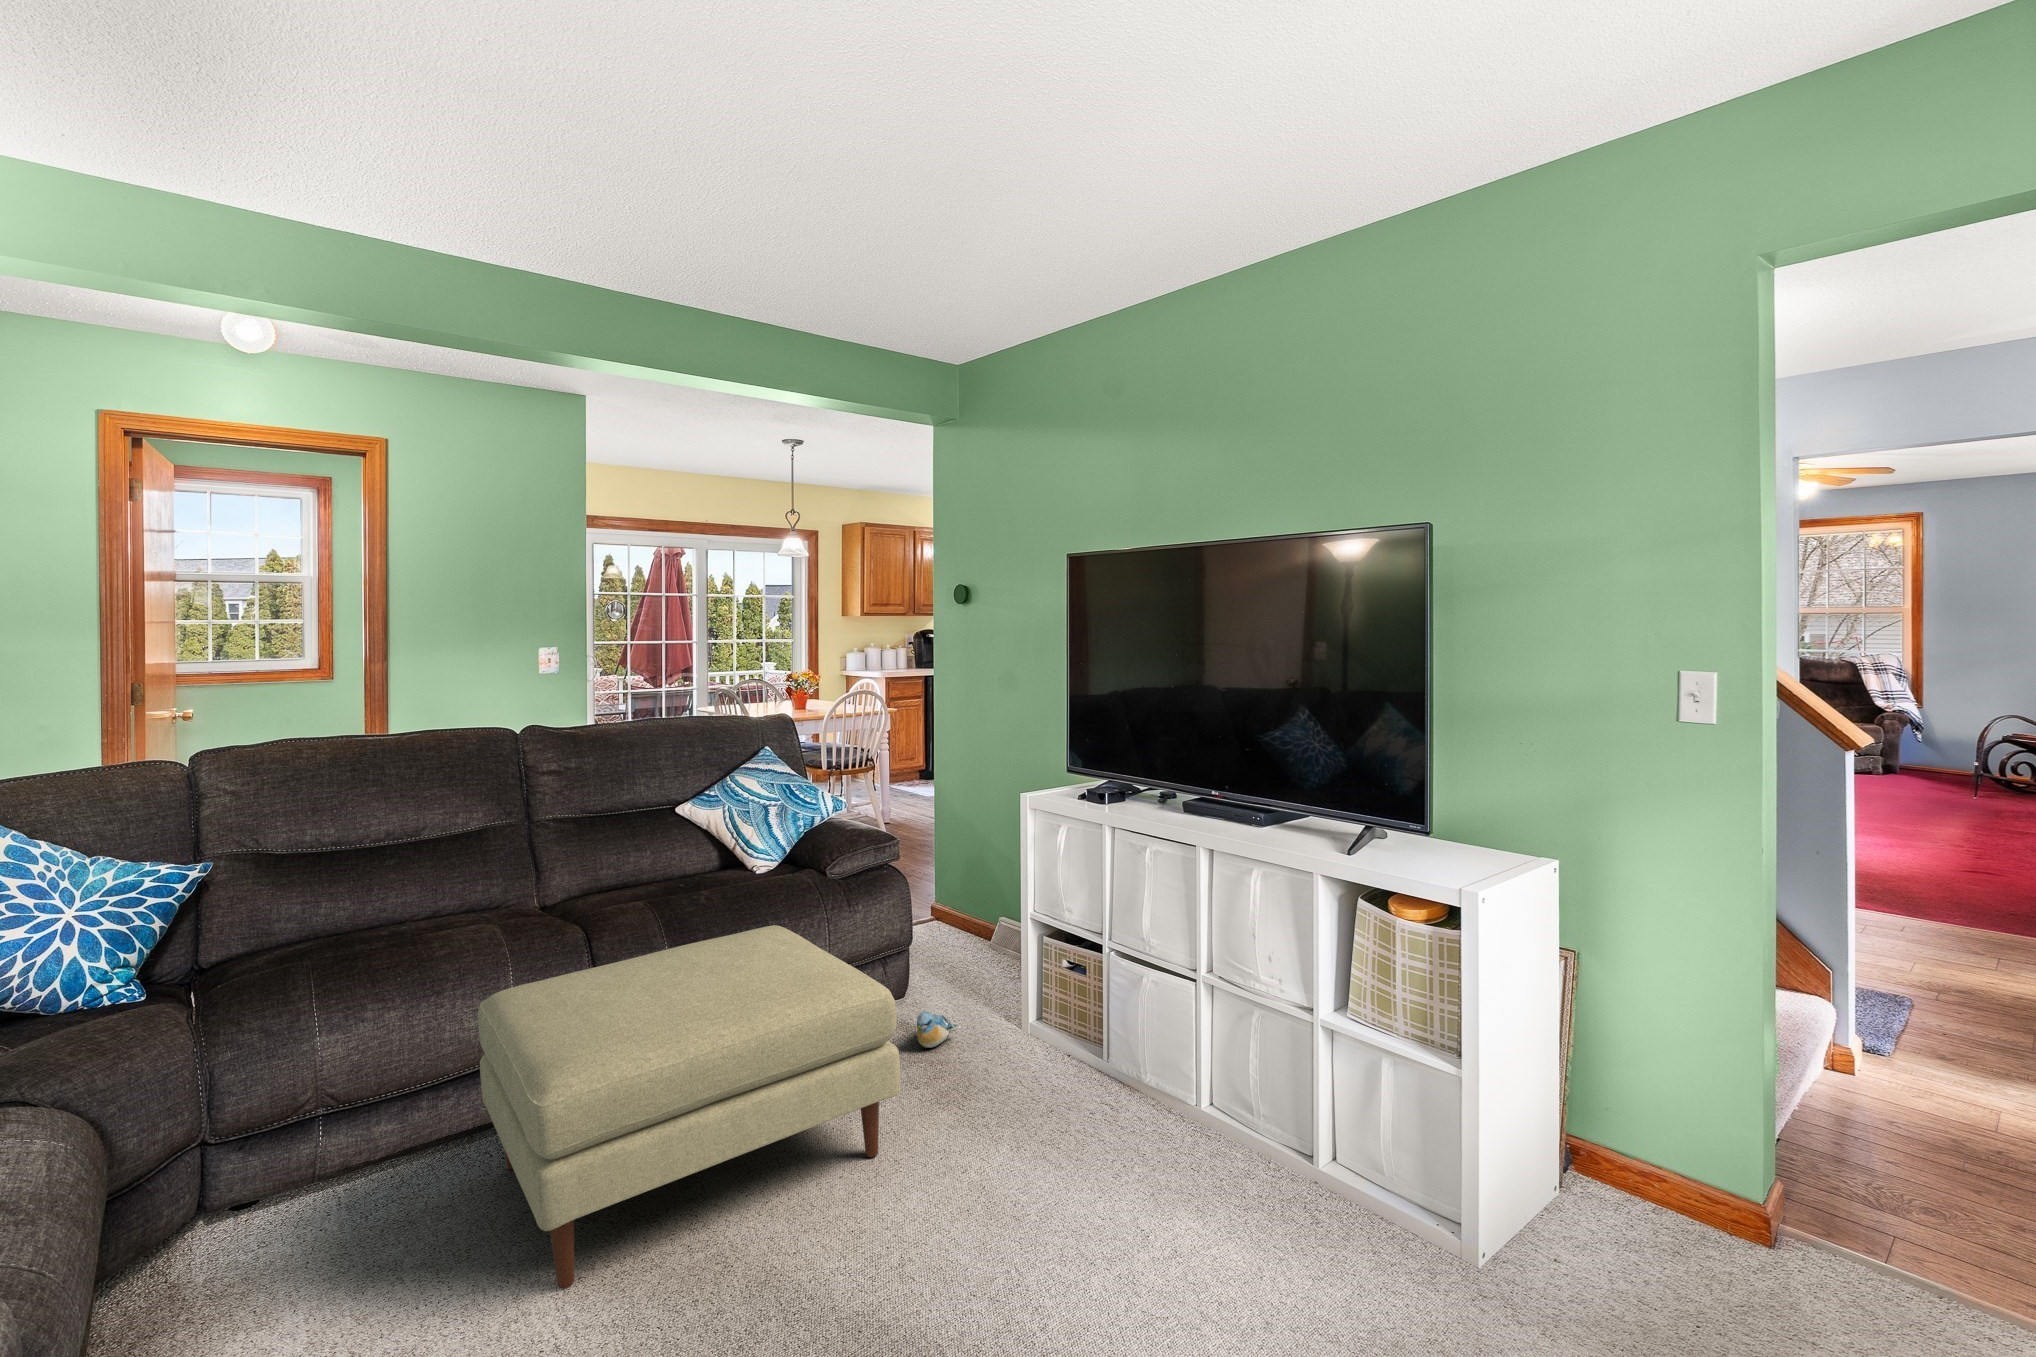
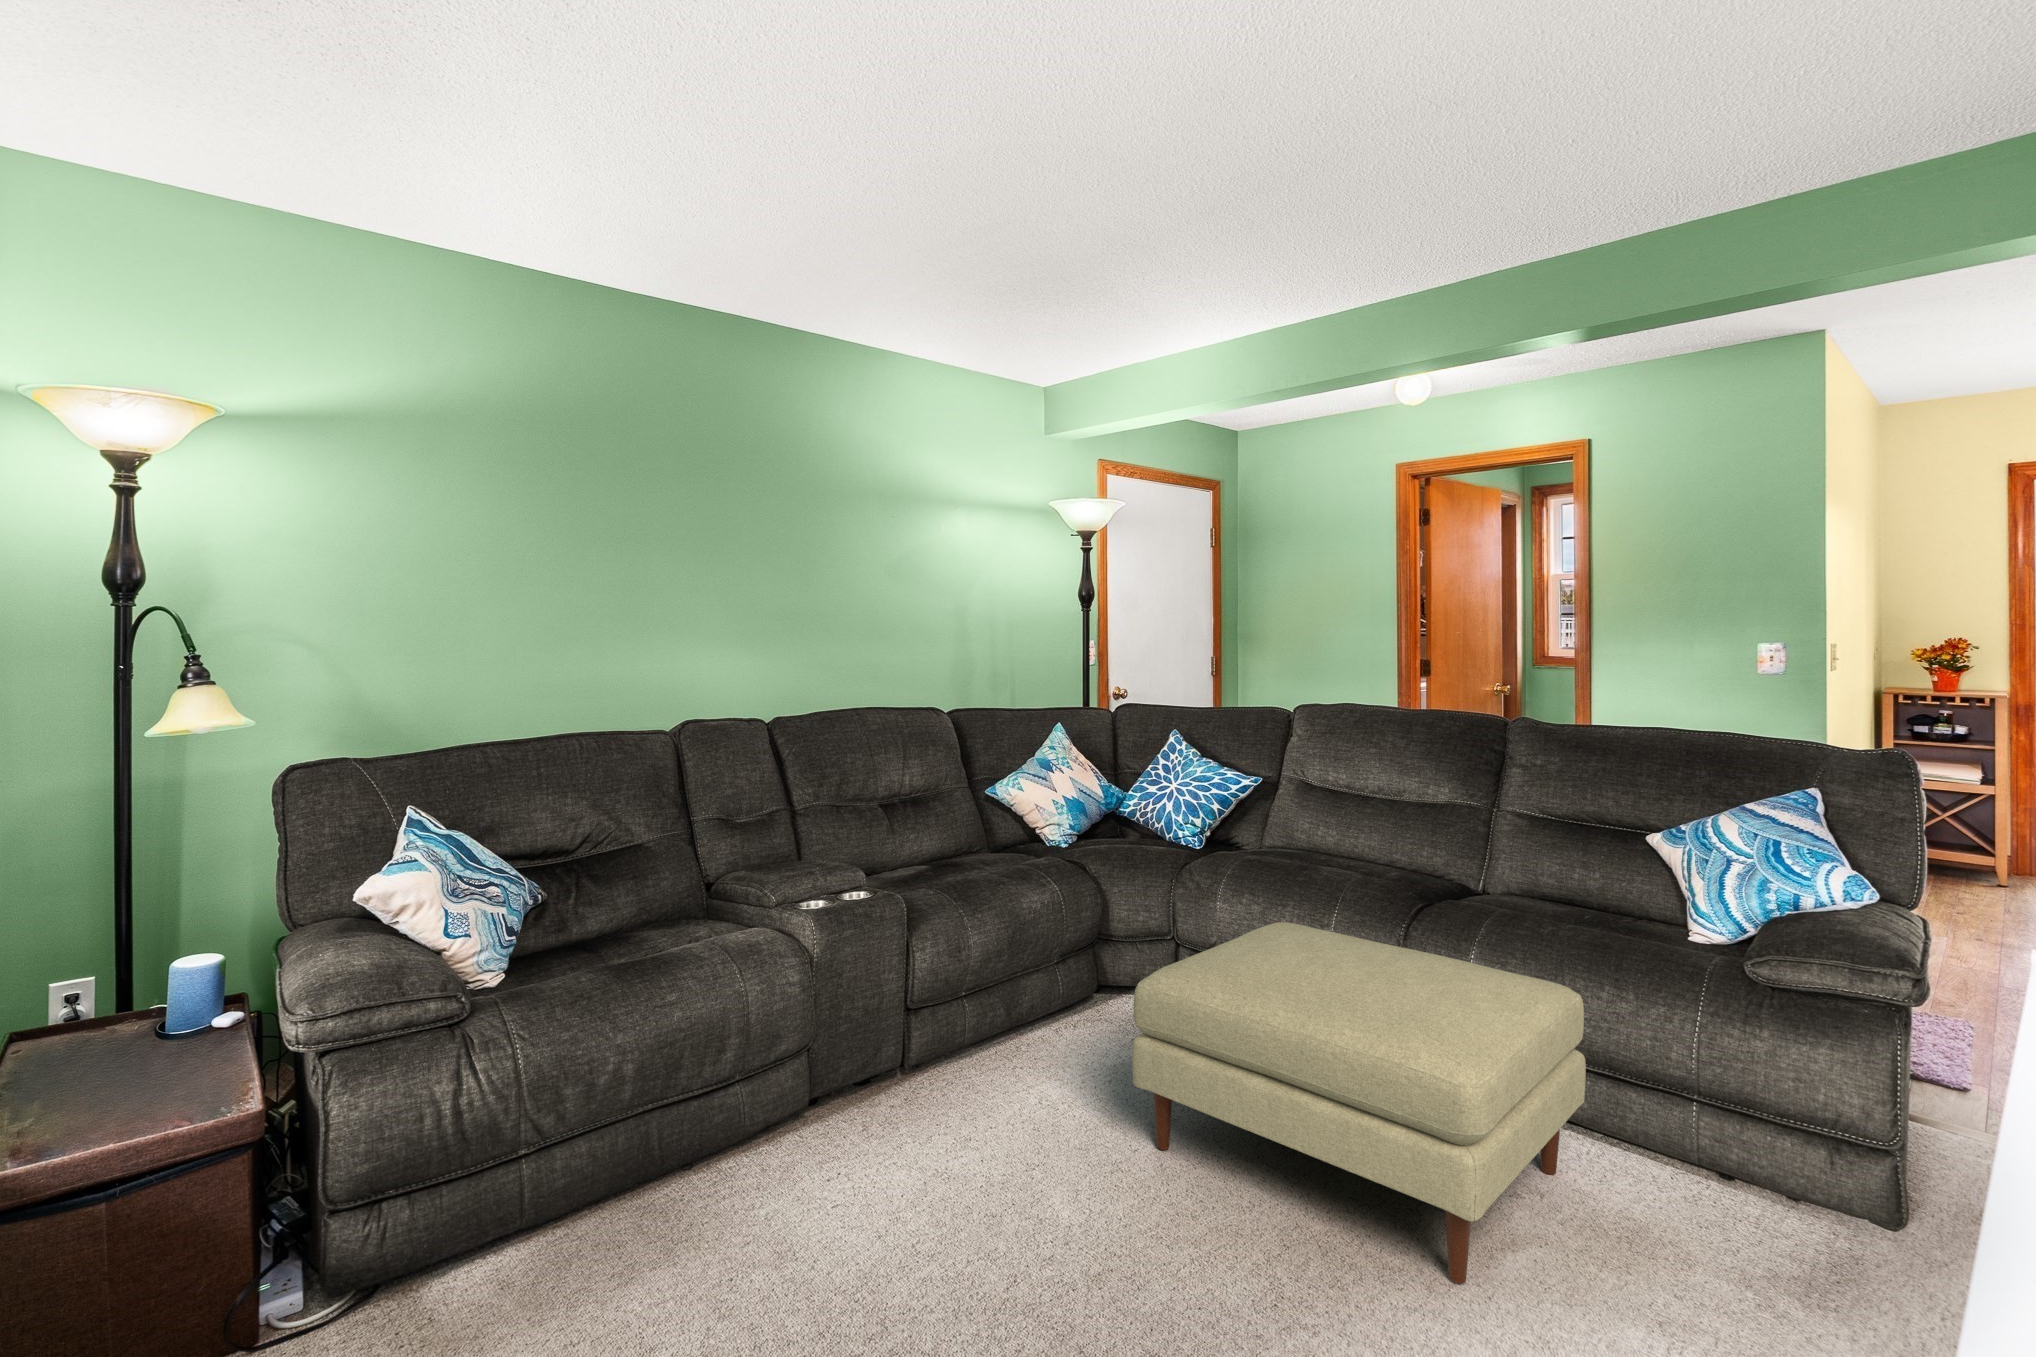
plush toy: present [917,1011,961,1048] -> none [1728,1219,1837,1298]

